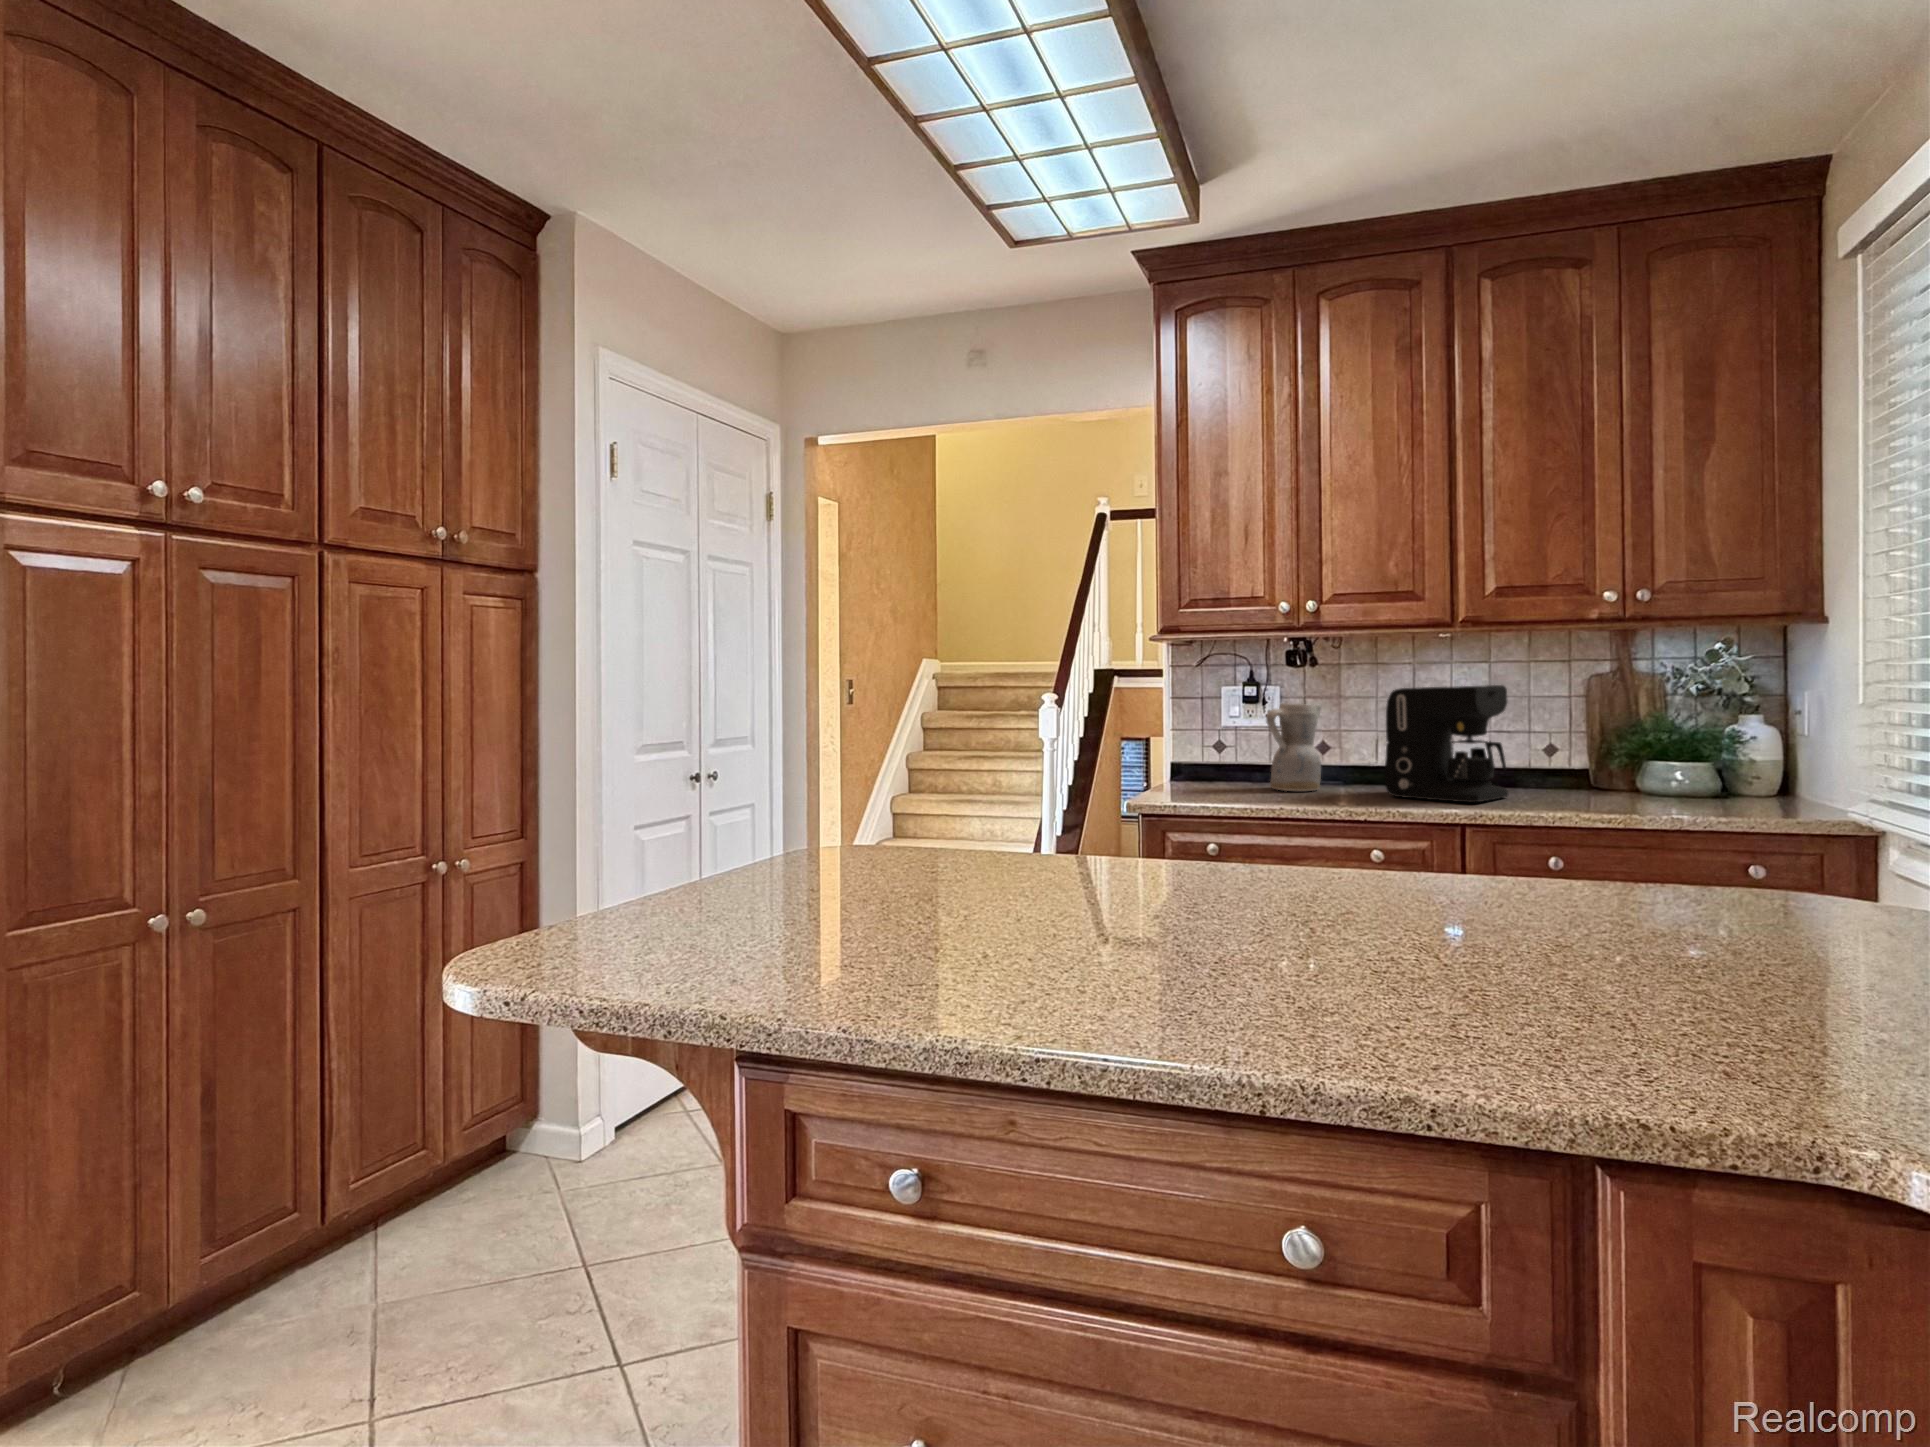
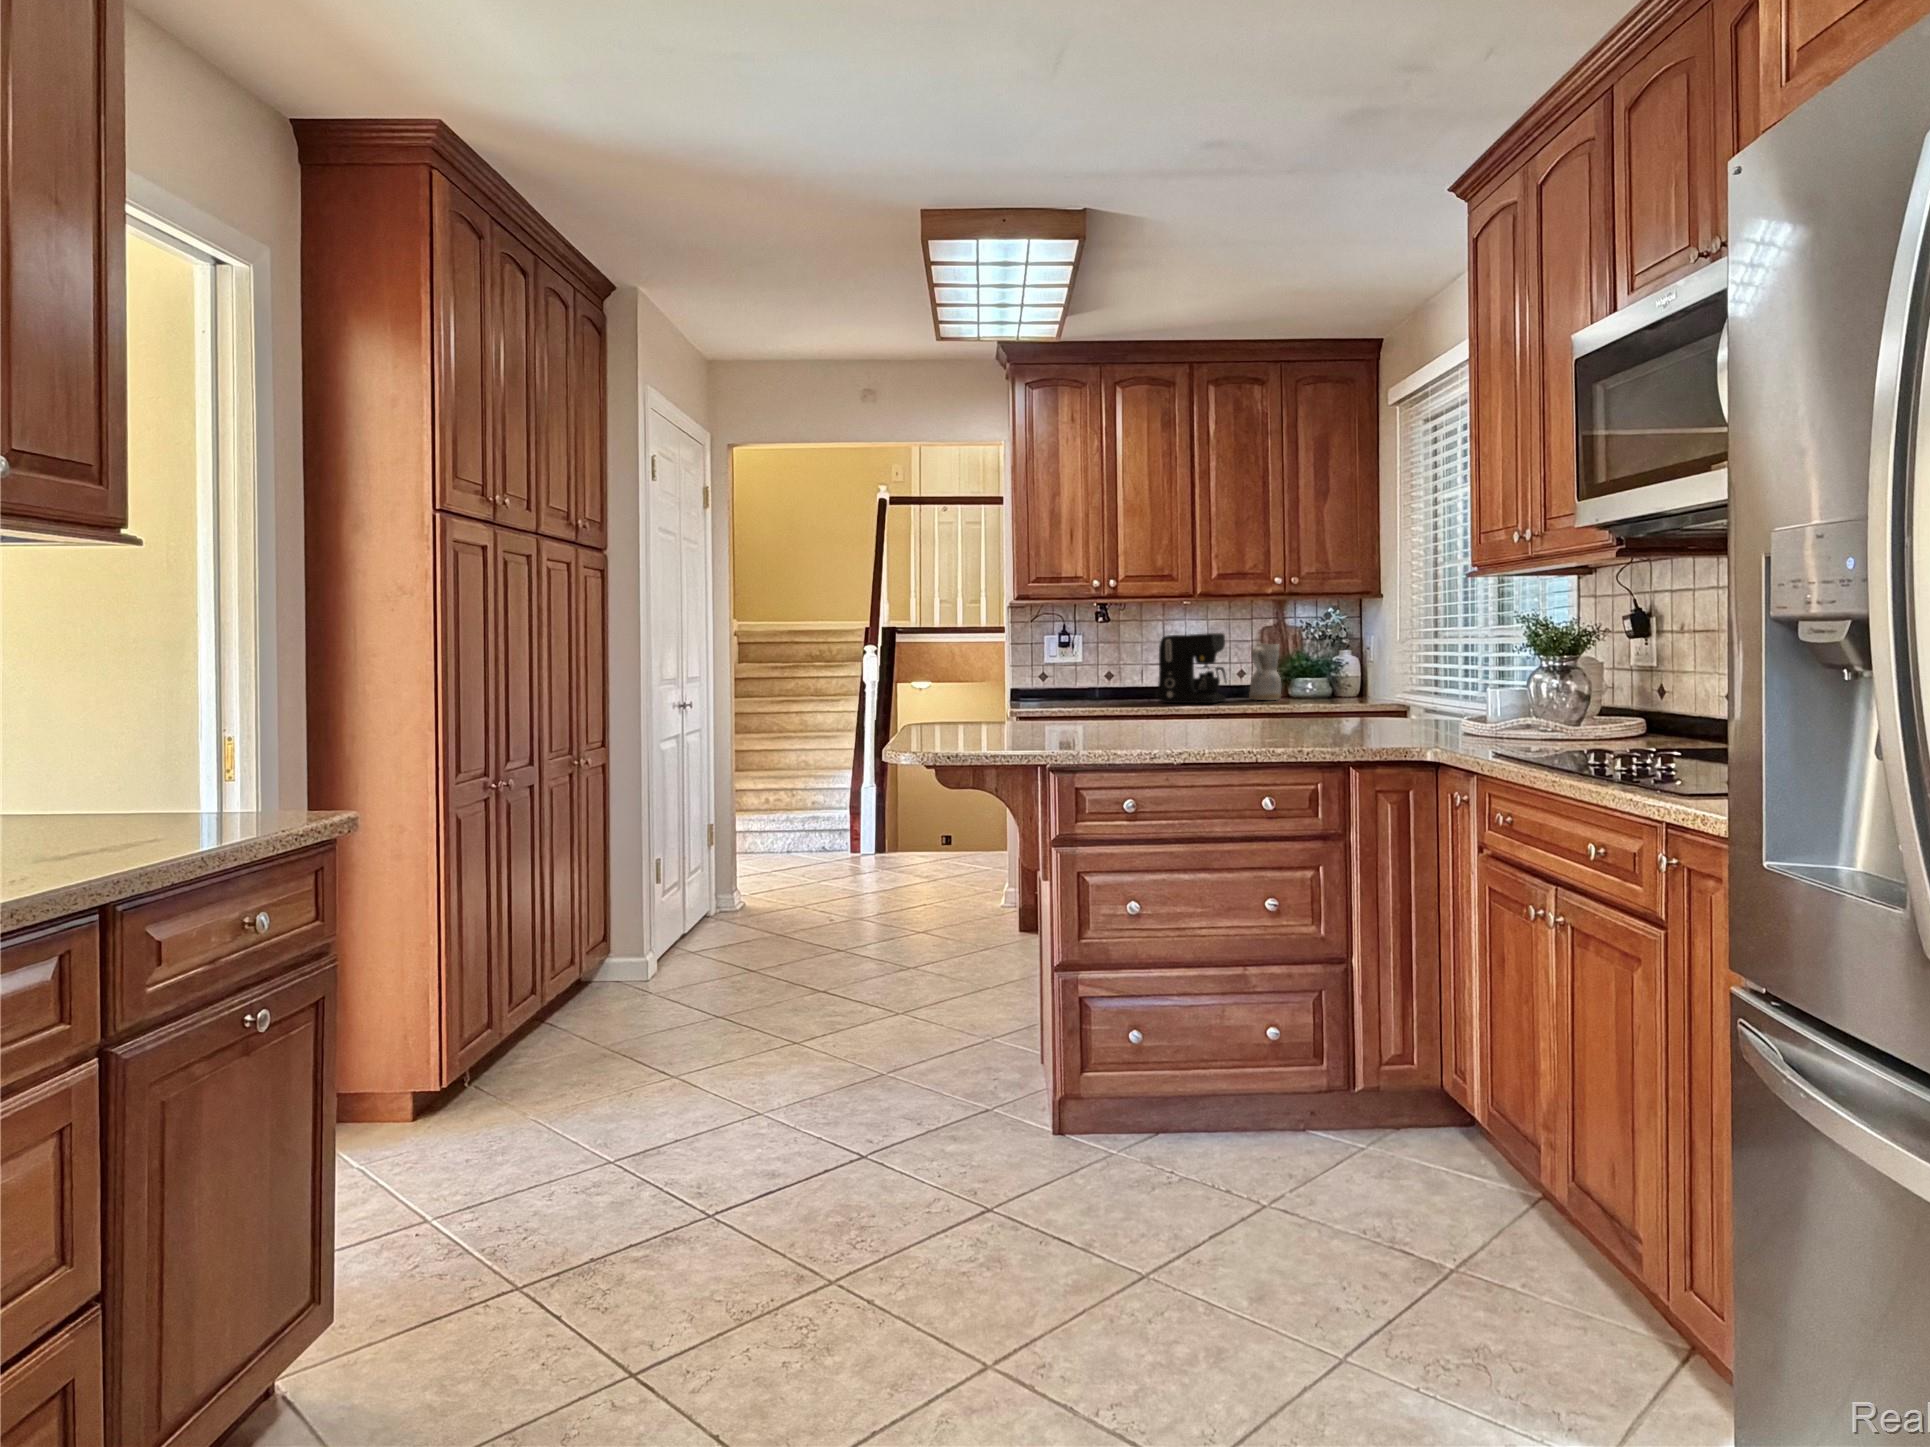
ceramic pitcher: present [1266,703,1321,791] -> present [1249,643,1281,700]

